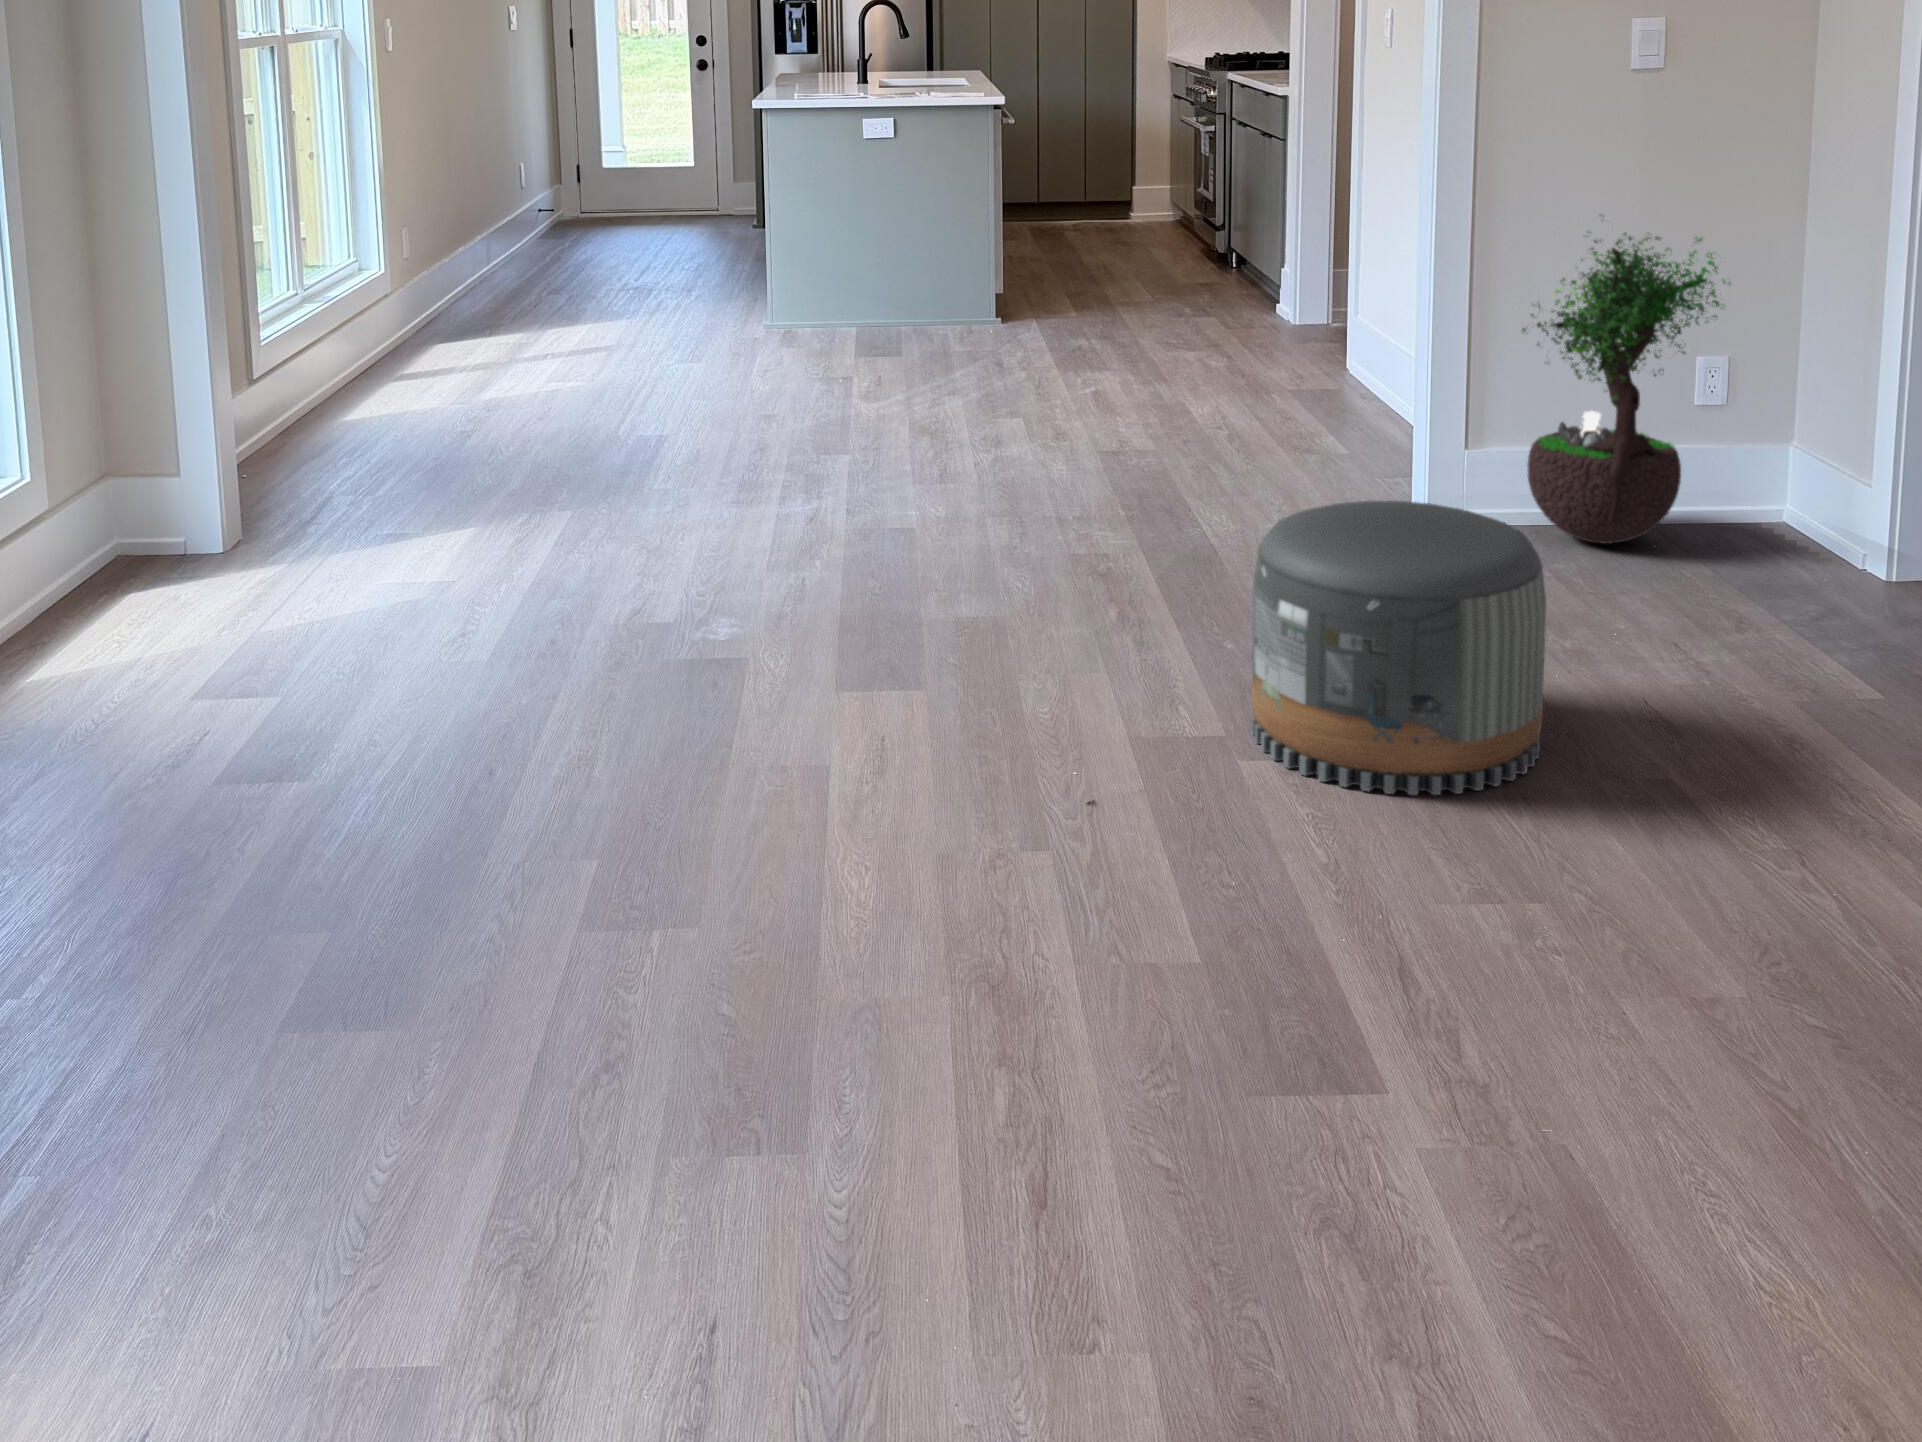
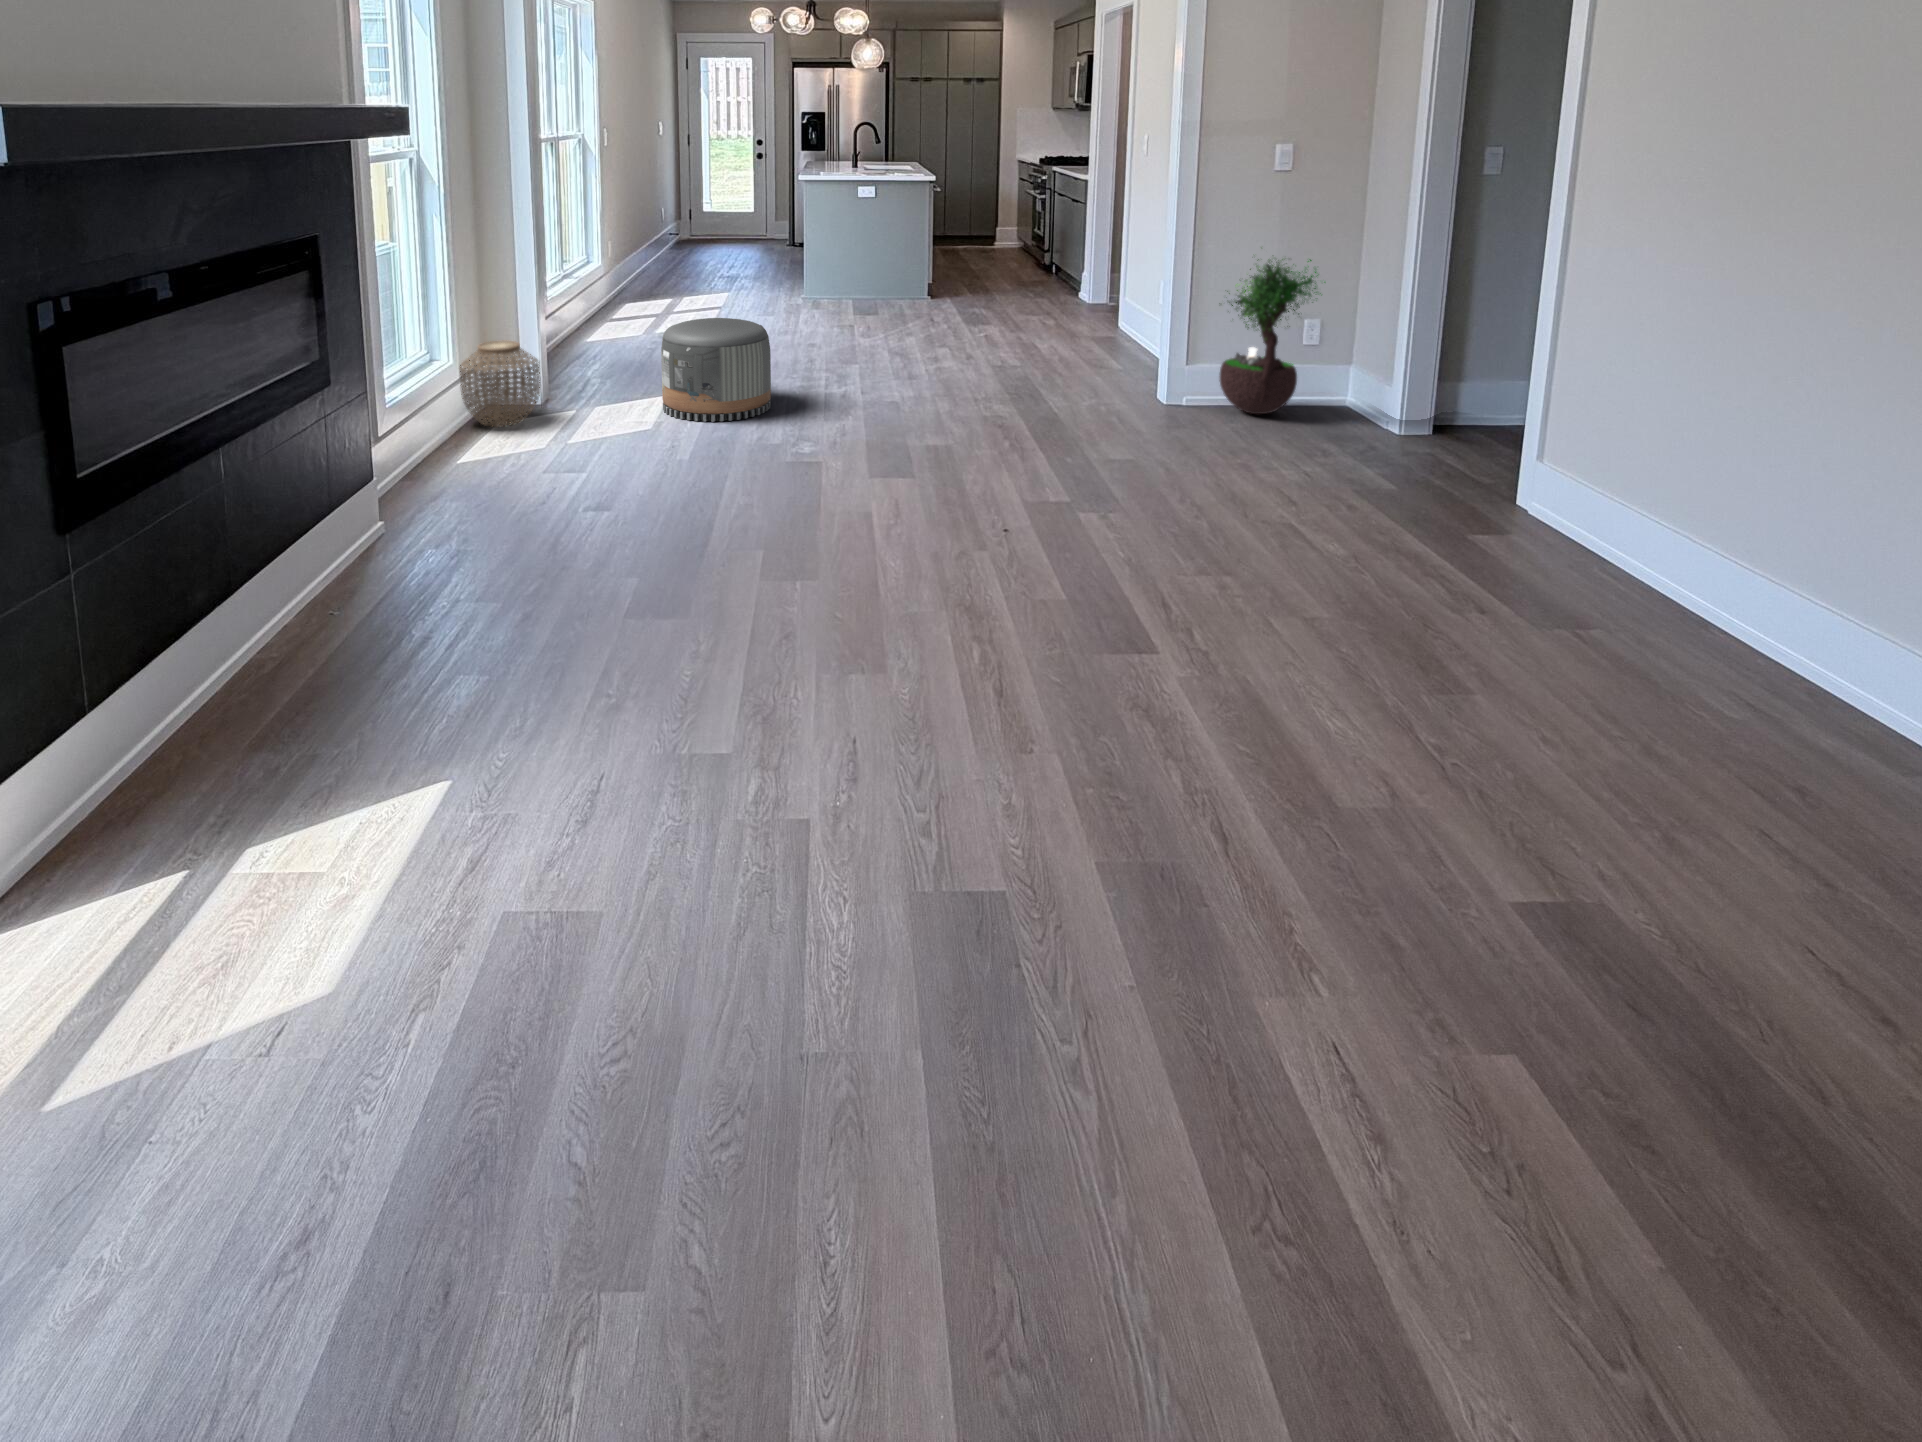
woven basket: none [42,434,204,602] -> present [460,341,540,426]
pouf: present [1252,501,1546,795] -> present [661,318,771,422]

